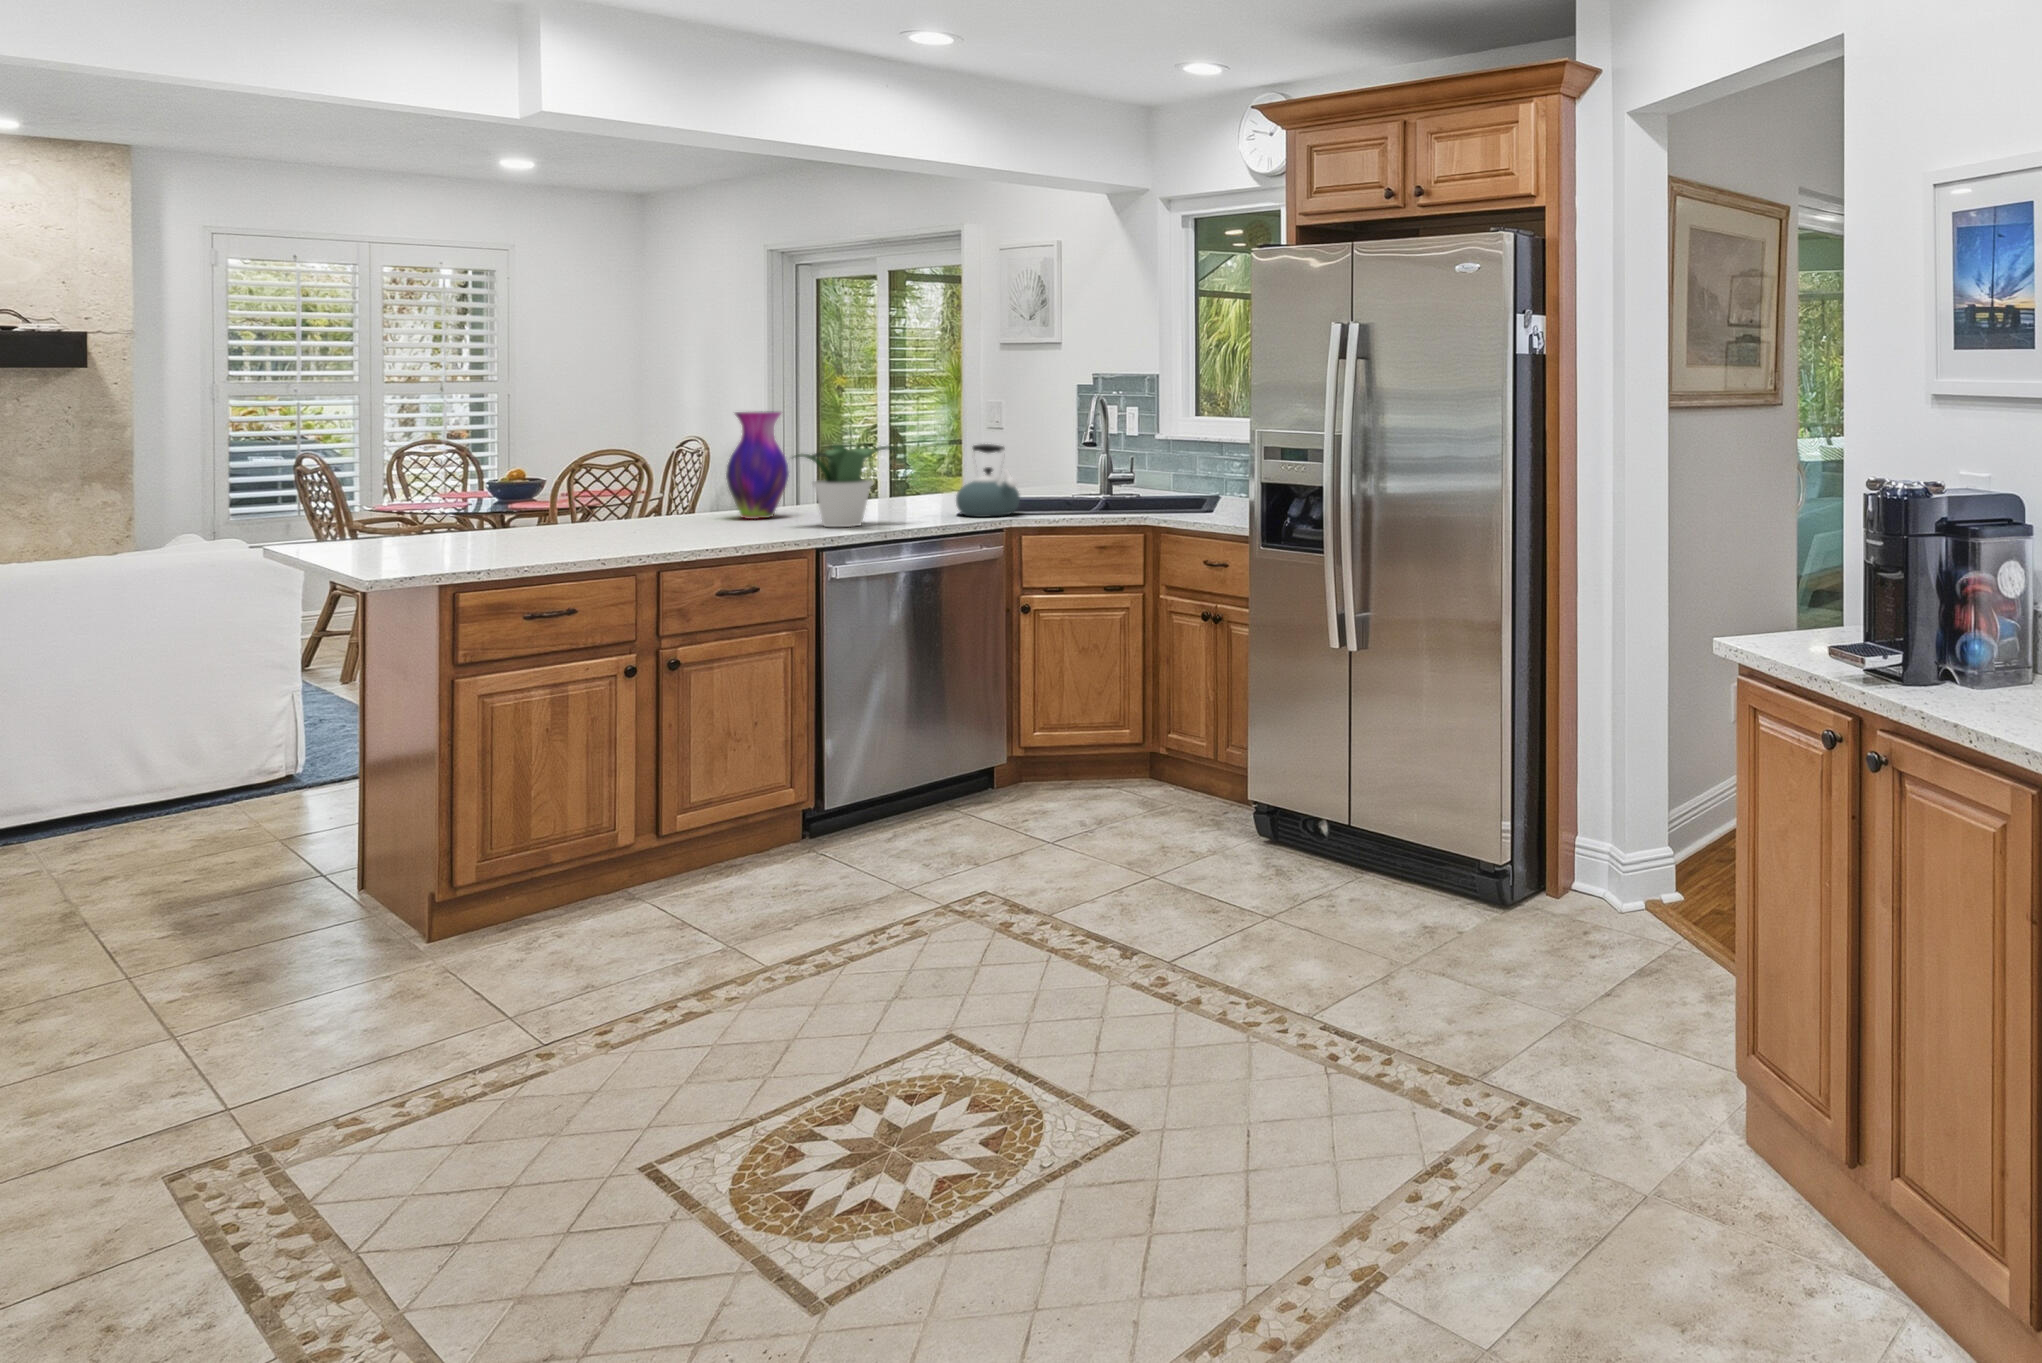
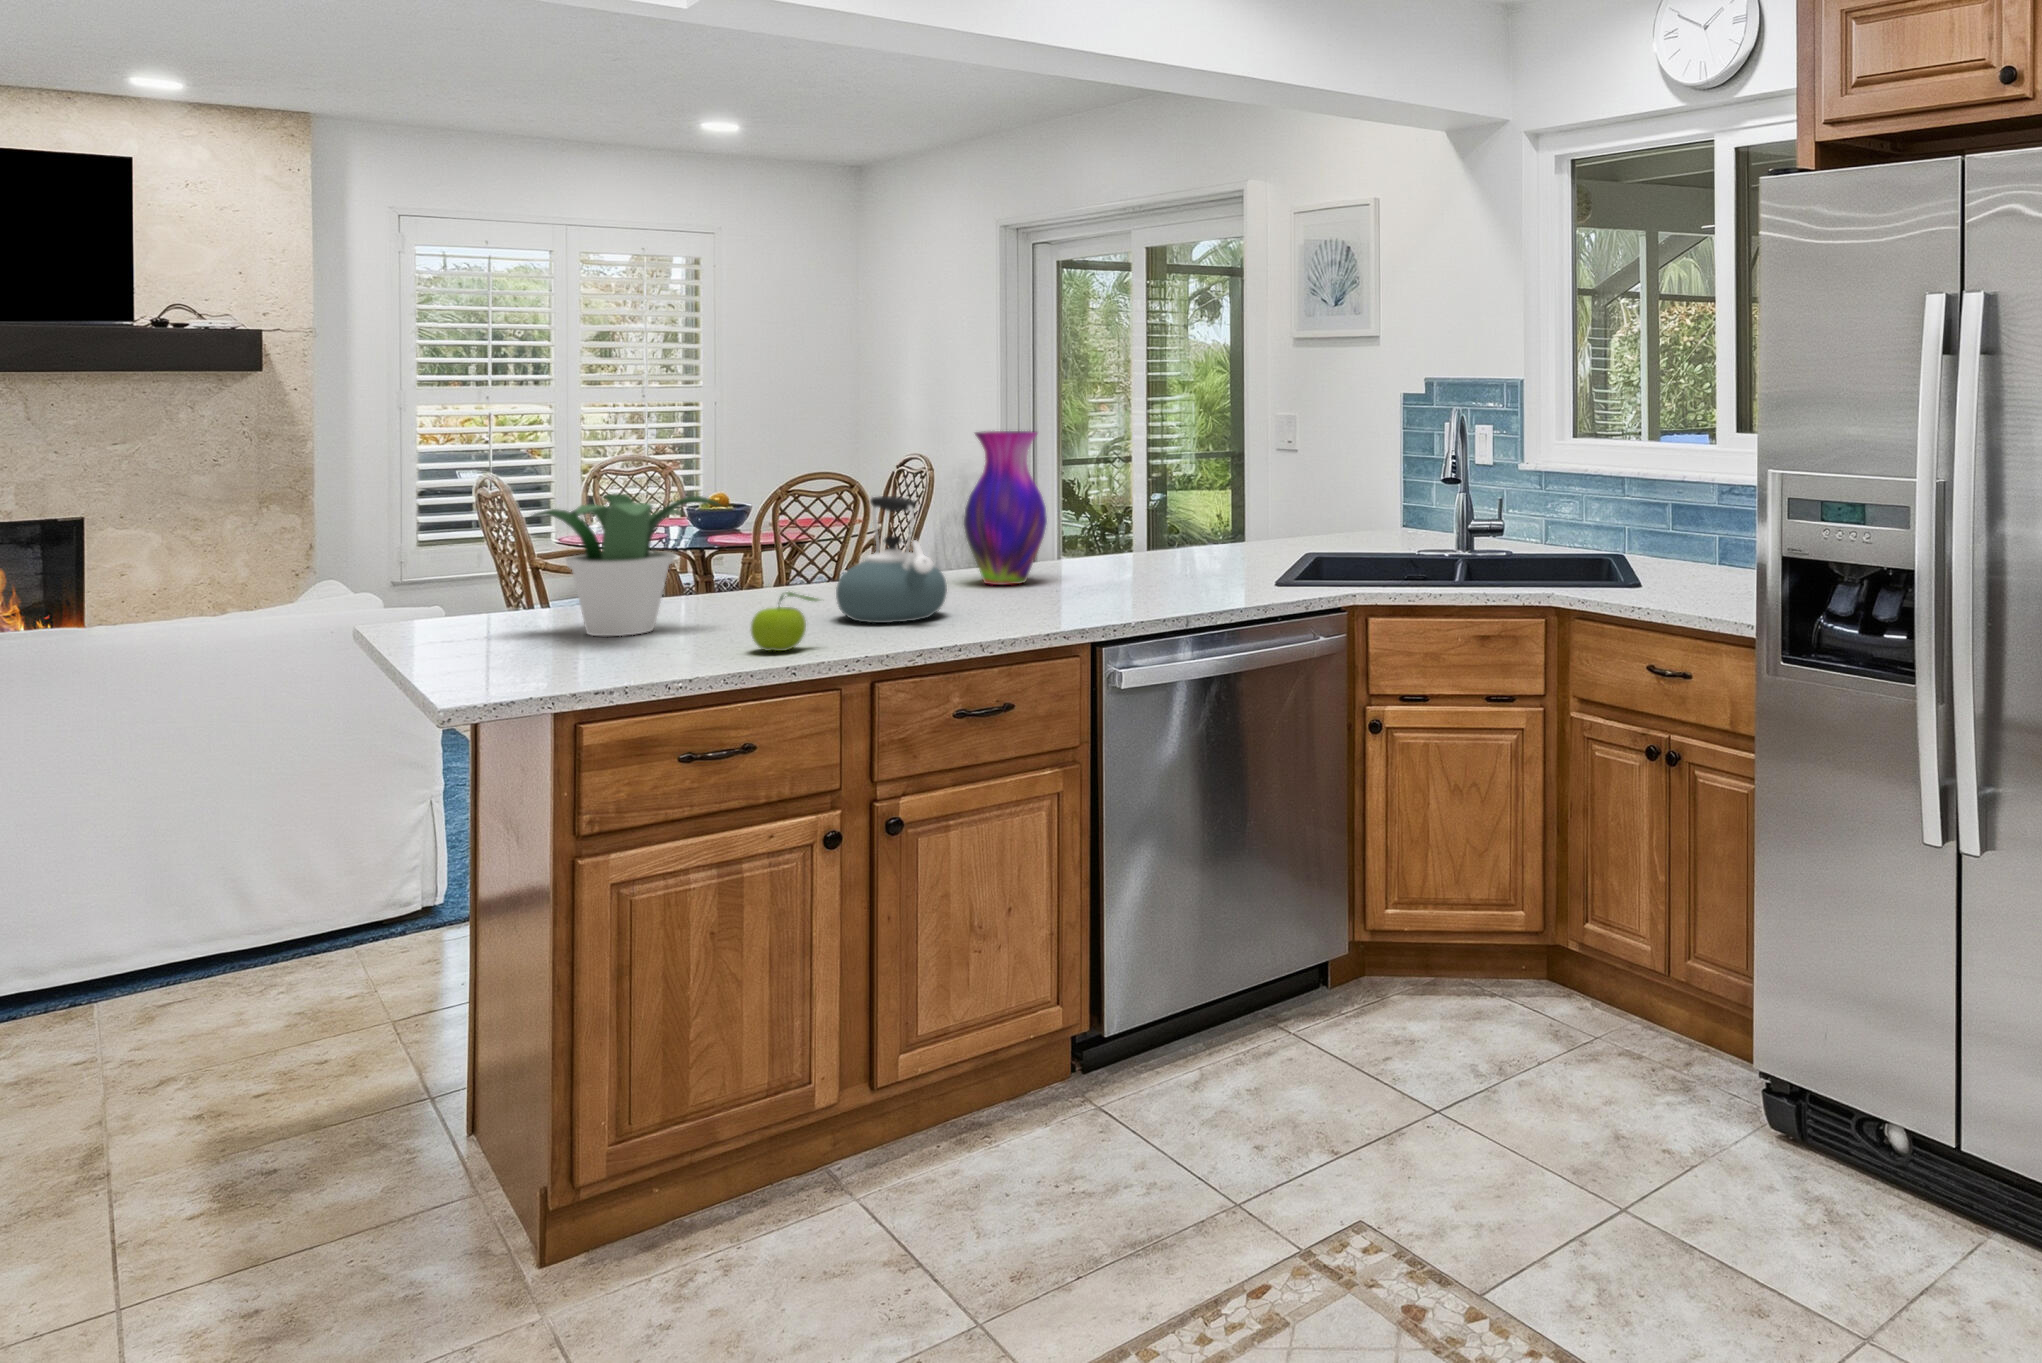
kettle: present [956,444,1020,517] -> present [836,496,947,623]
potted plant: present [794,445,897,527] -> present [531,494,721,636]
fruit: none [572,514,625,552] -> present [751,592,819,651]

